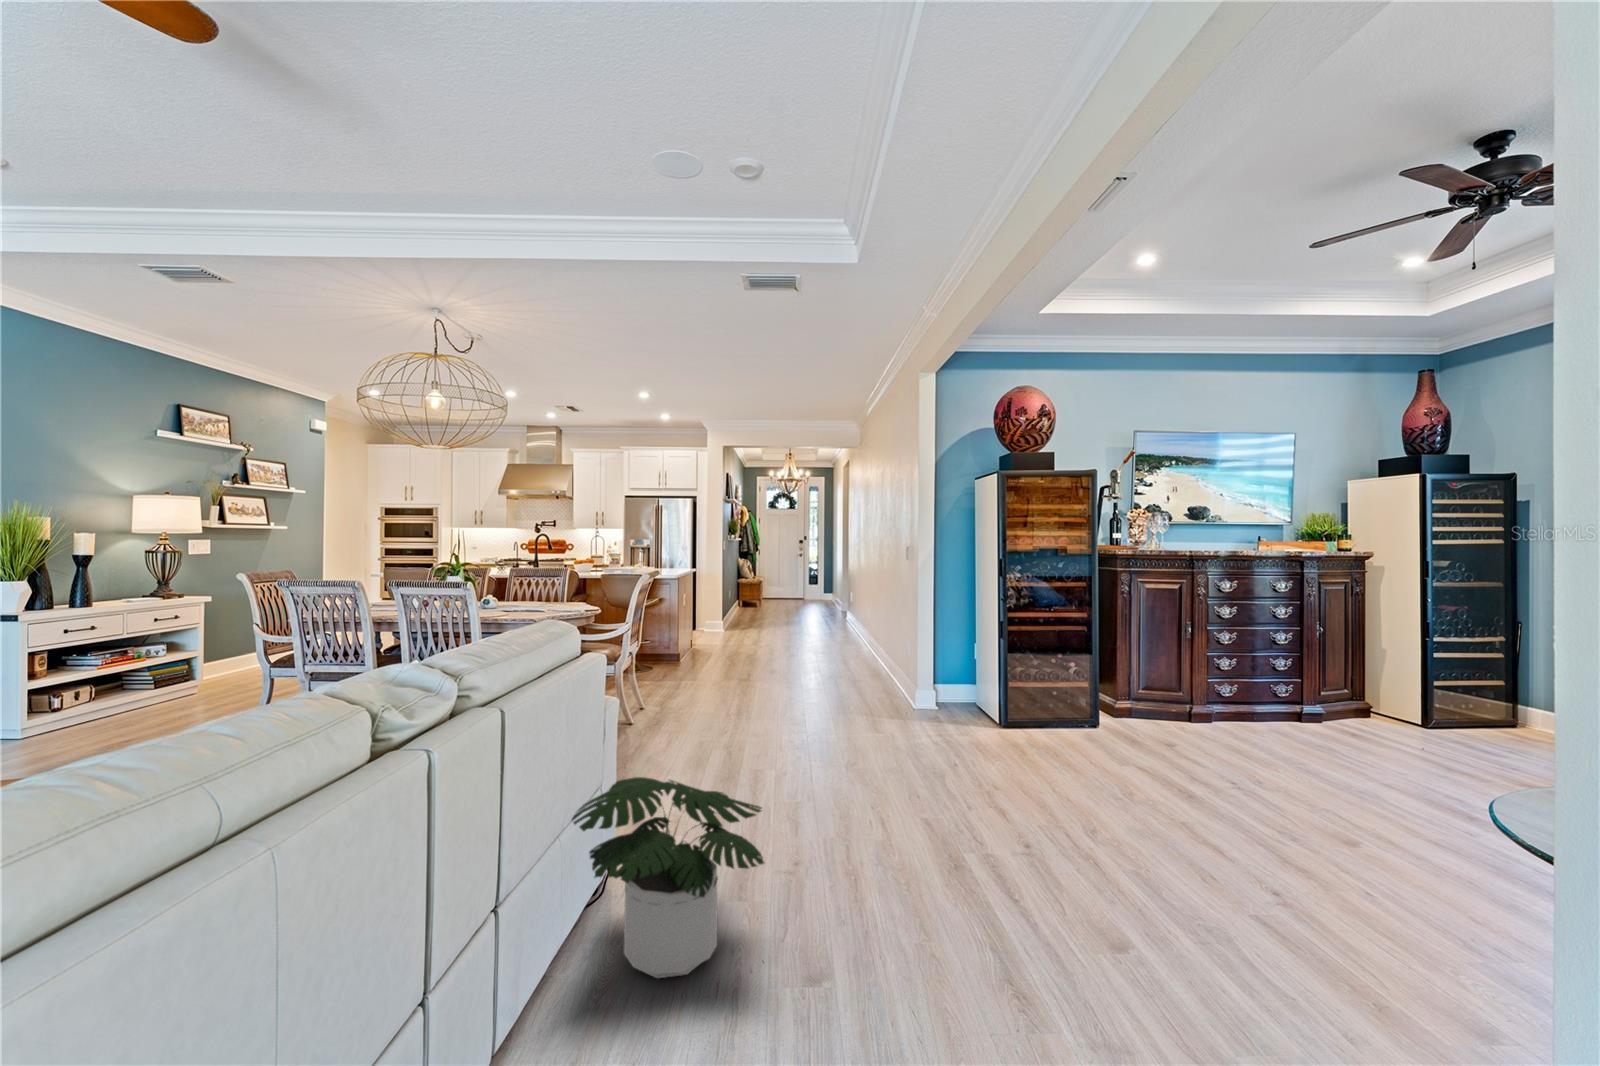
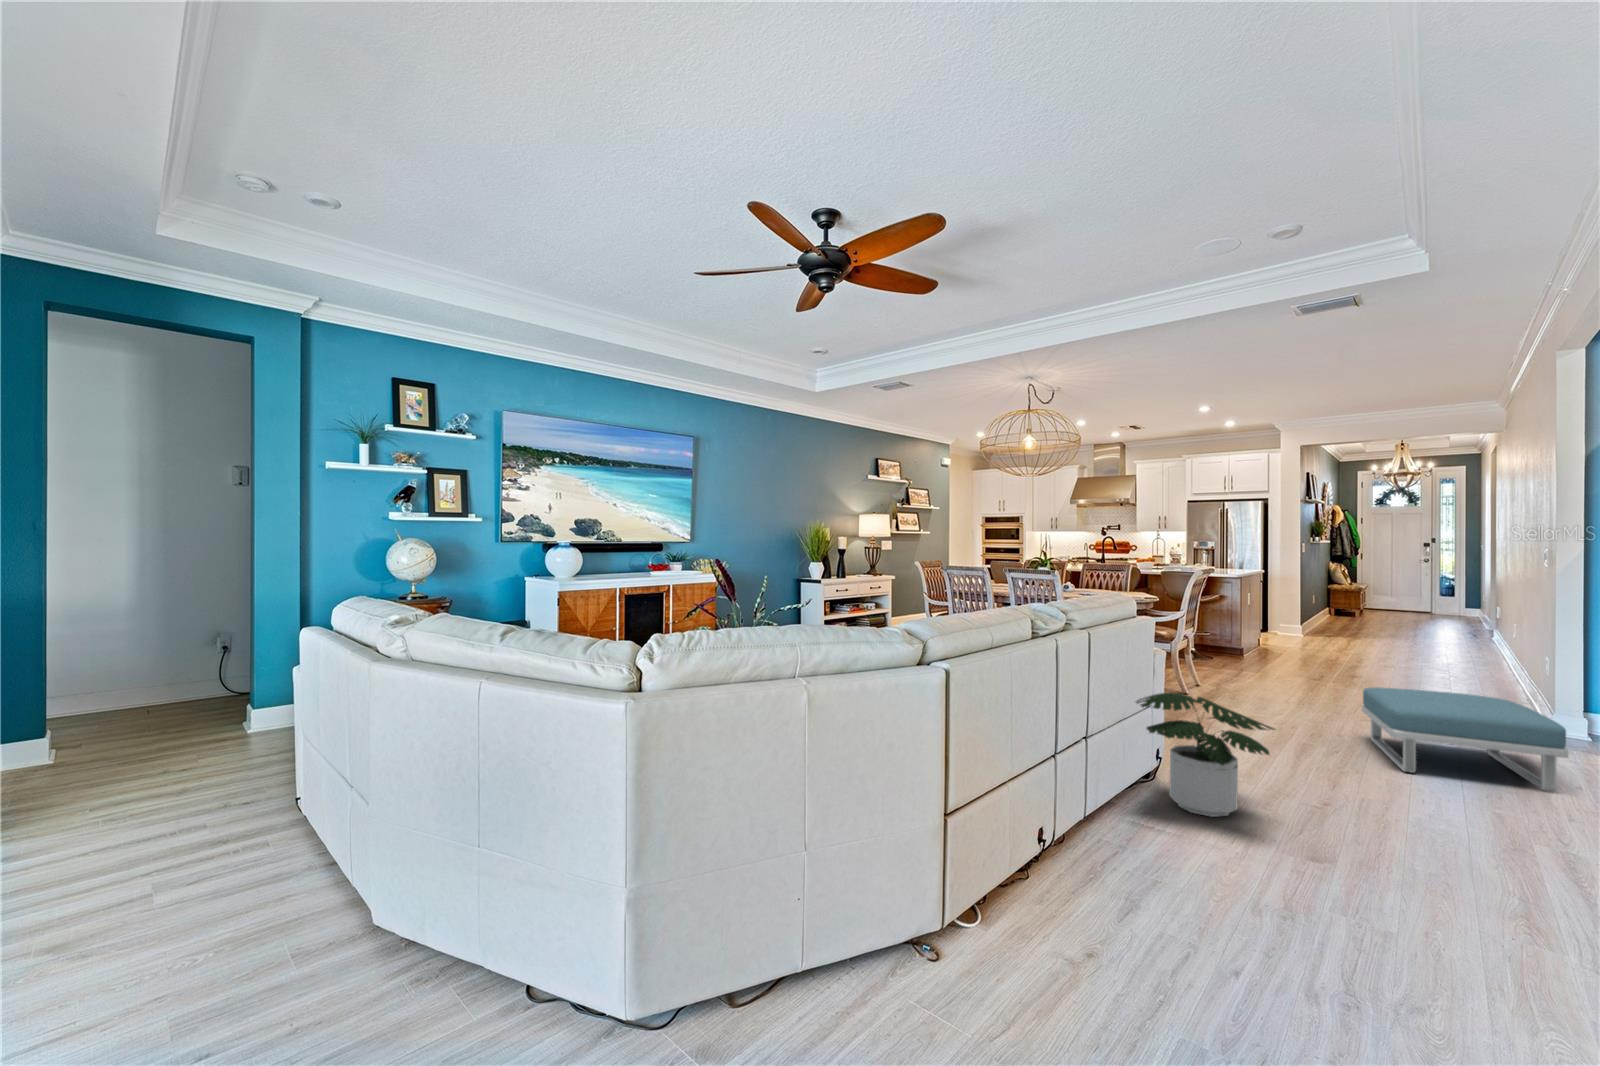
footstool: none [803,689,962,790] -> present [1362,687,1569,791]

